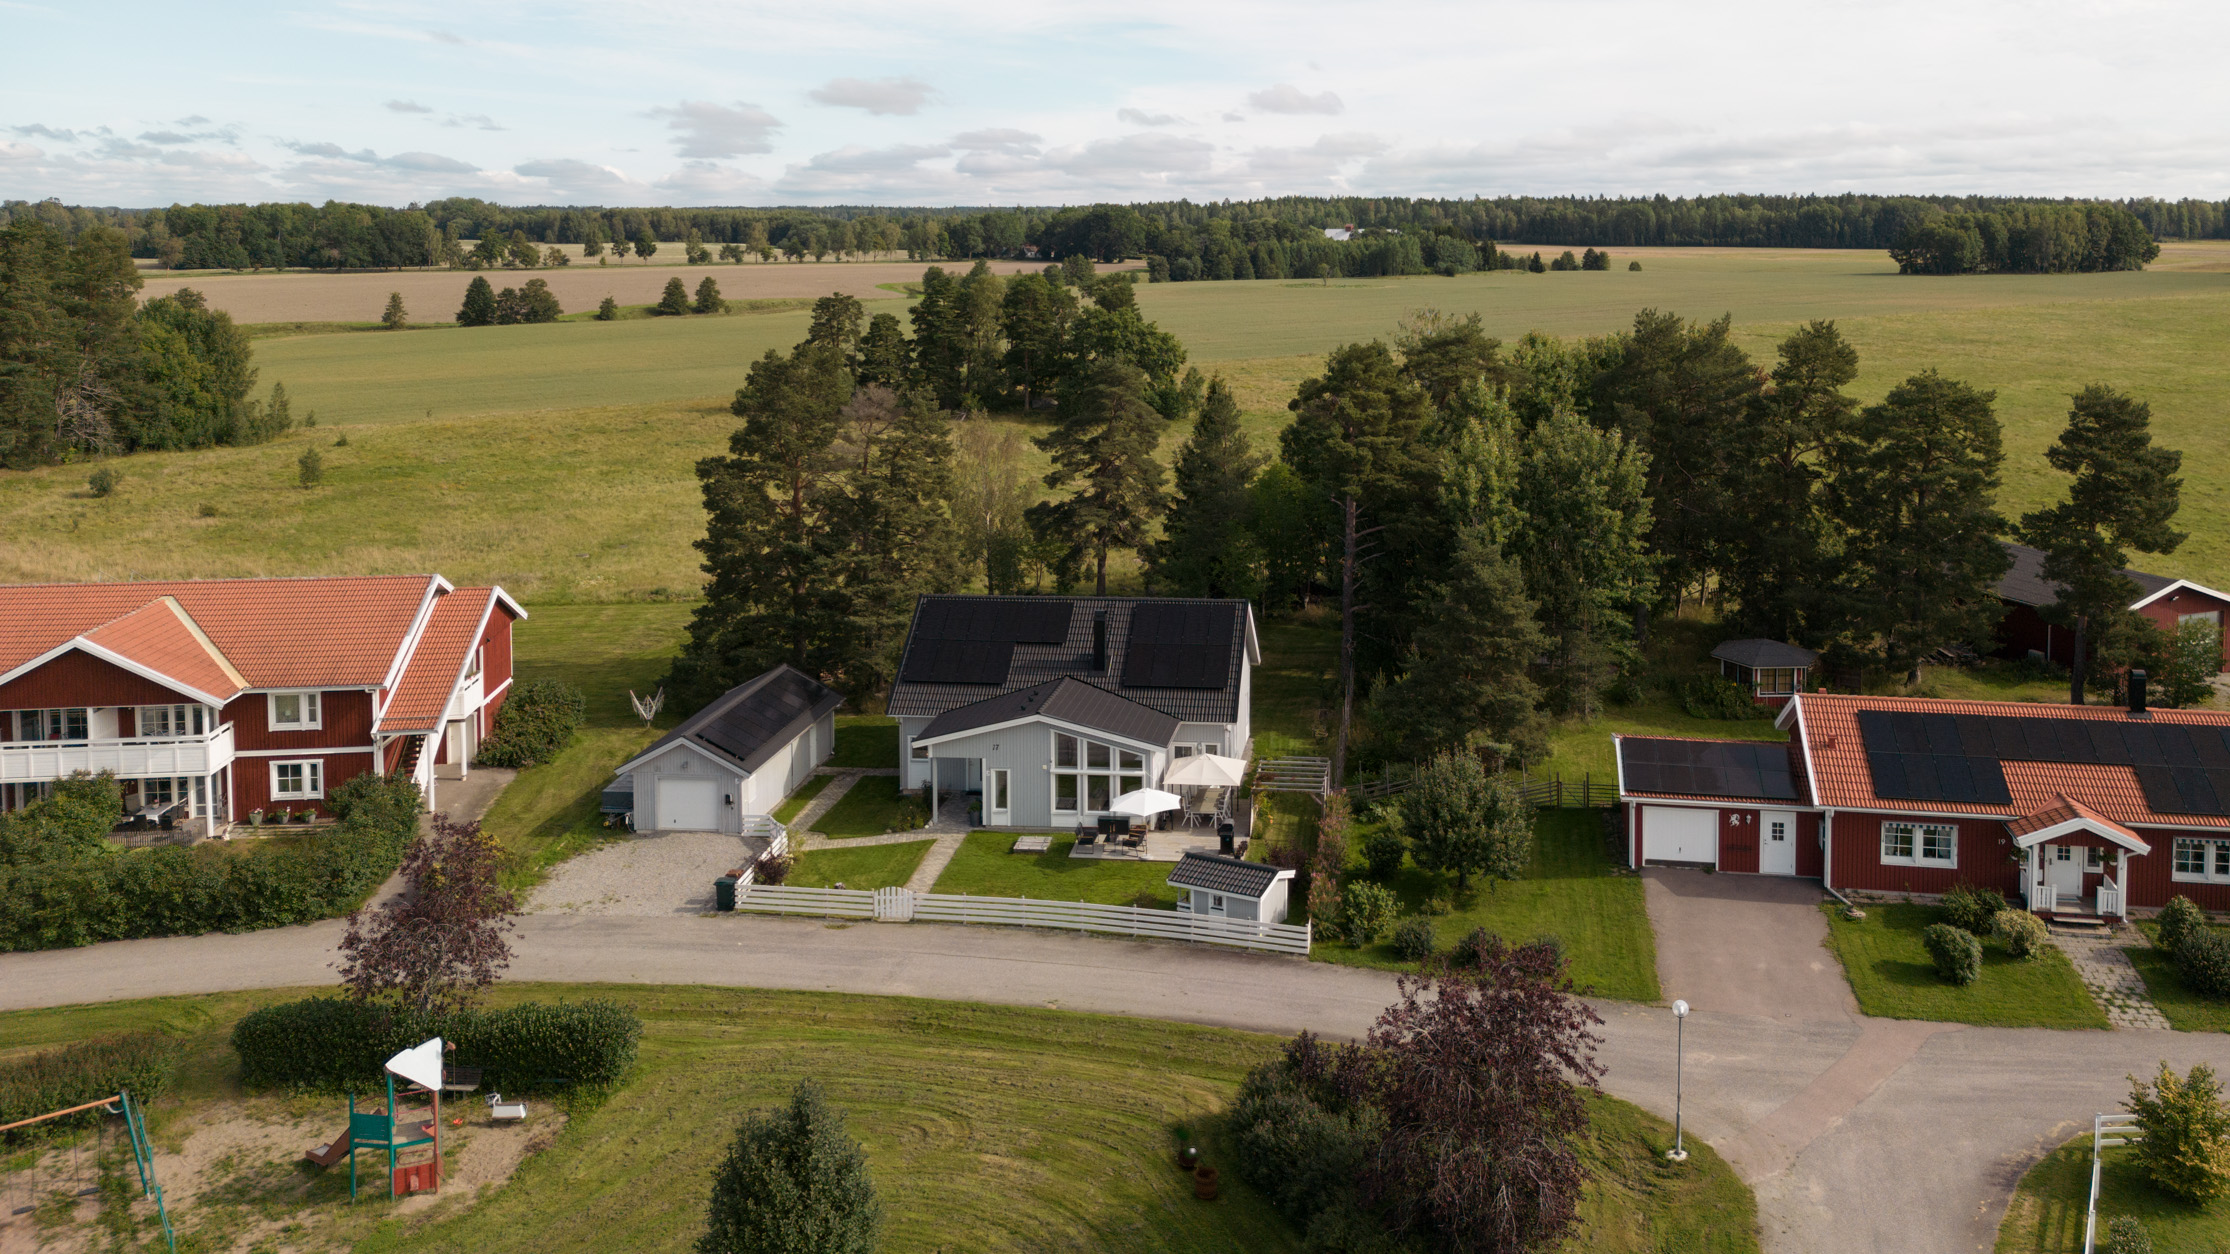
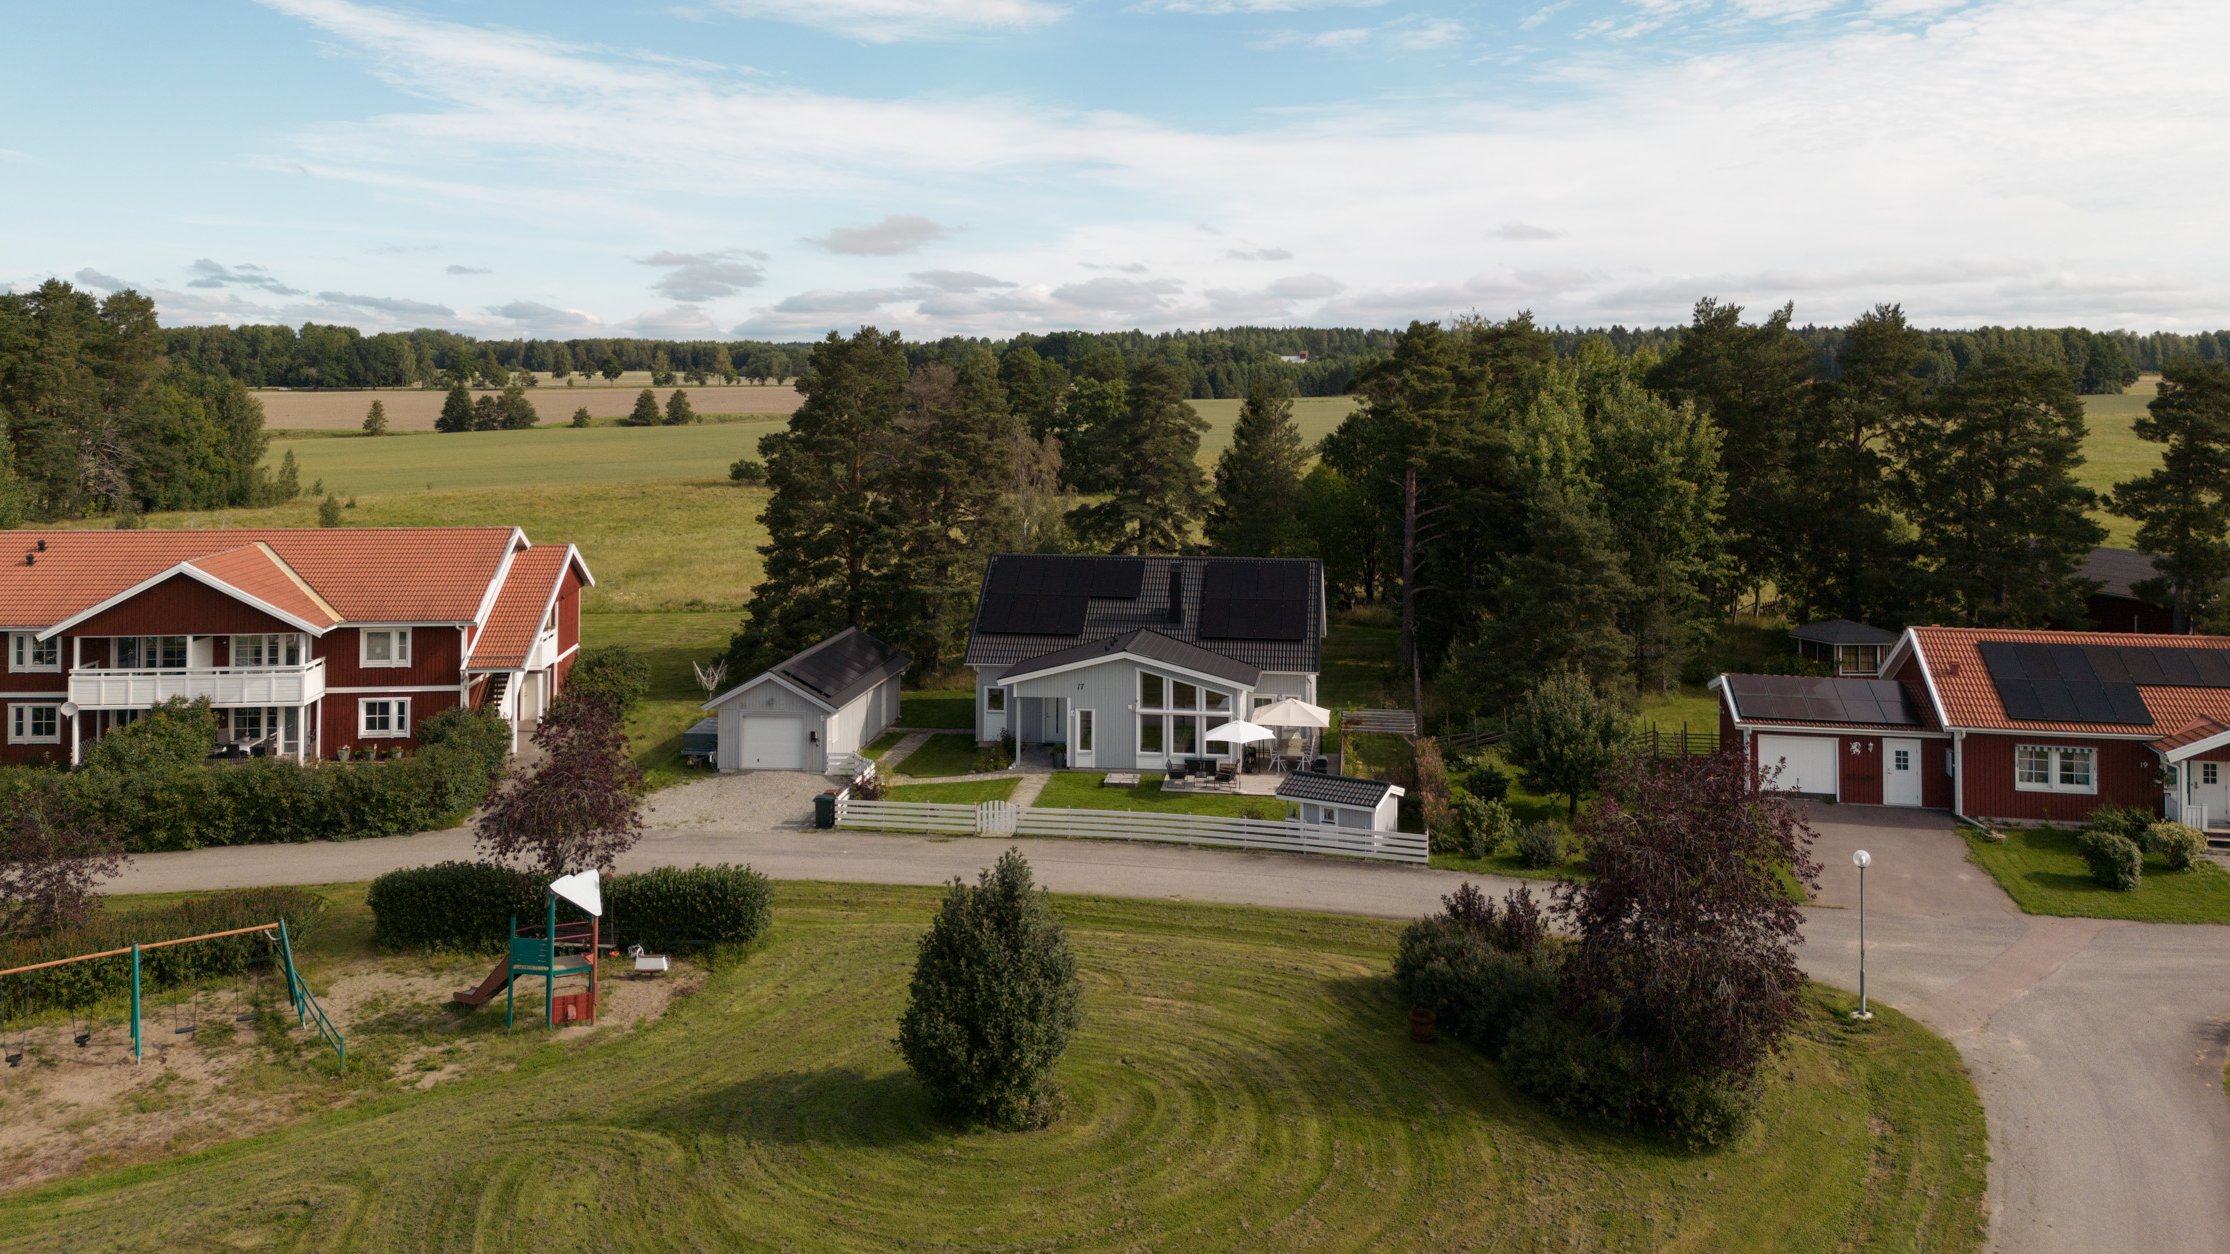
potted tree: present [1172,1126,1199,1167] -> none [1371,964,1404,1016]

